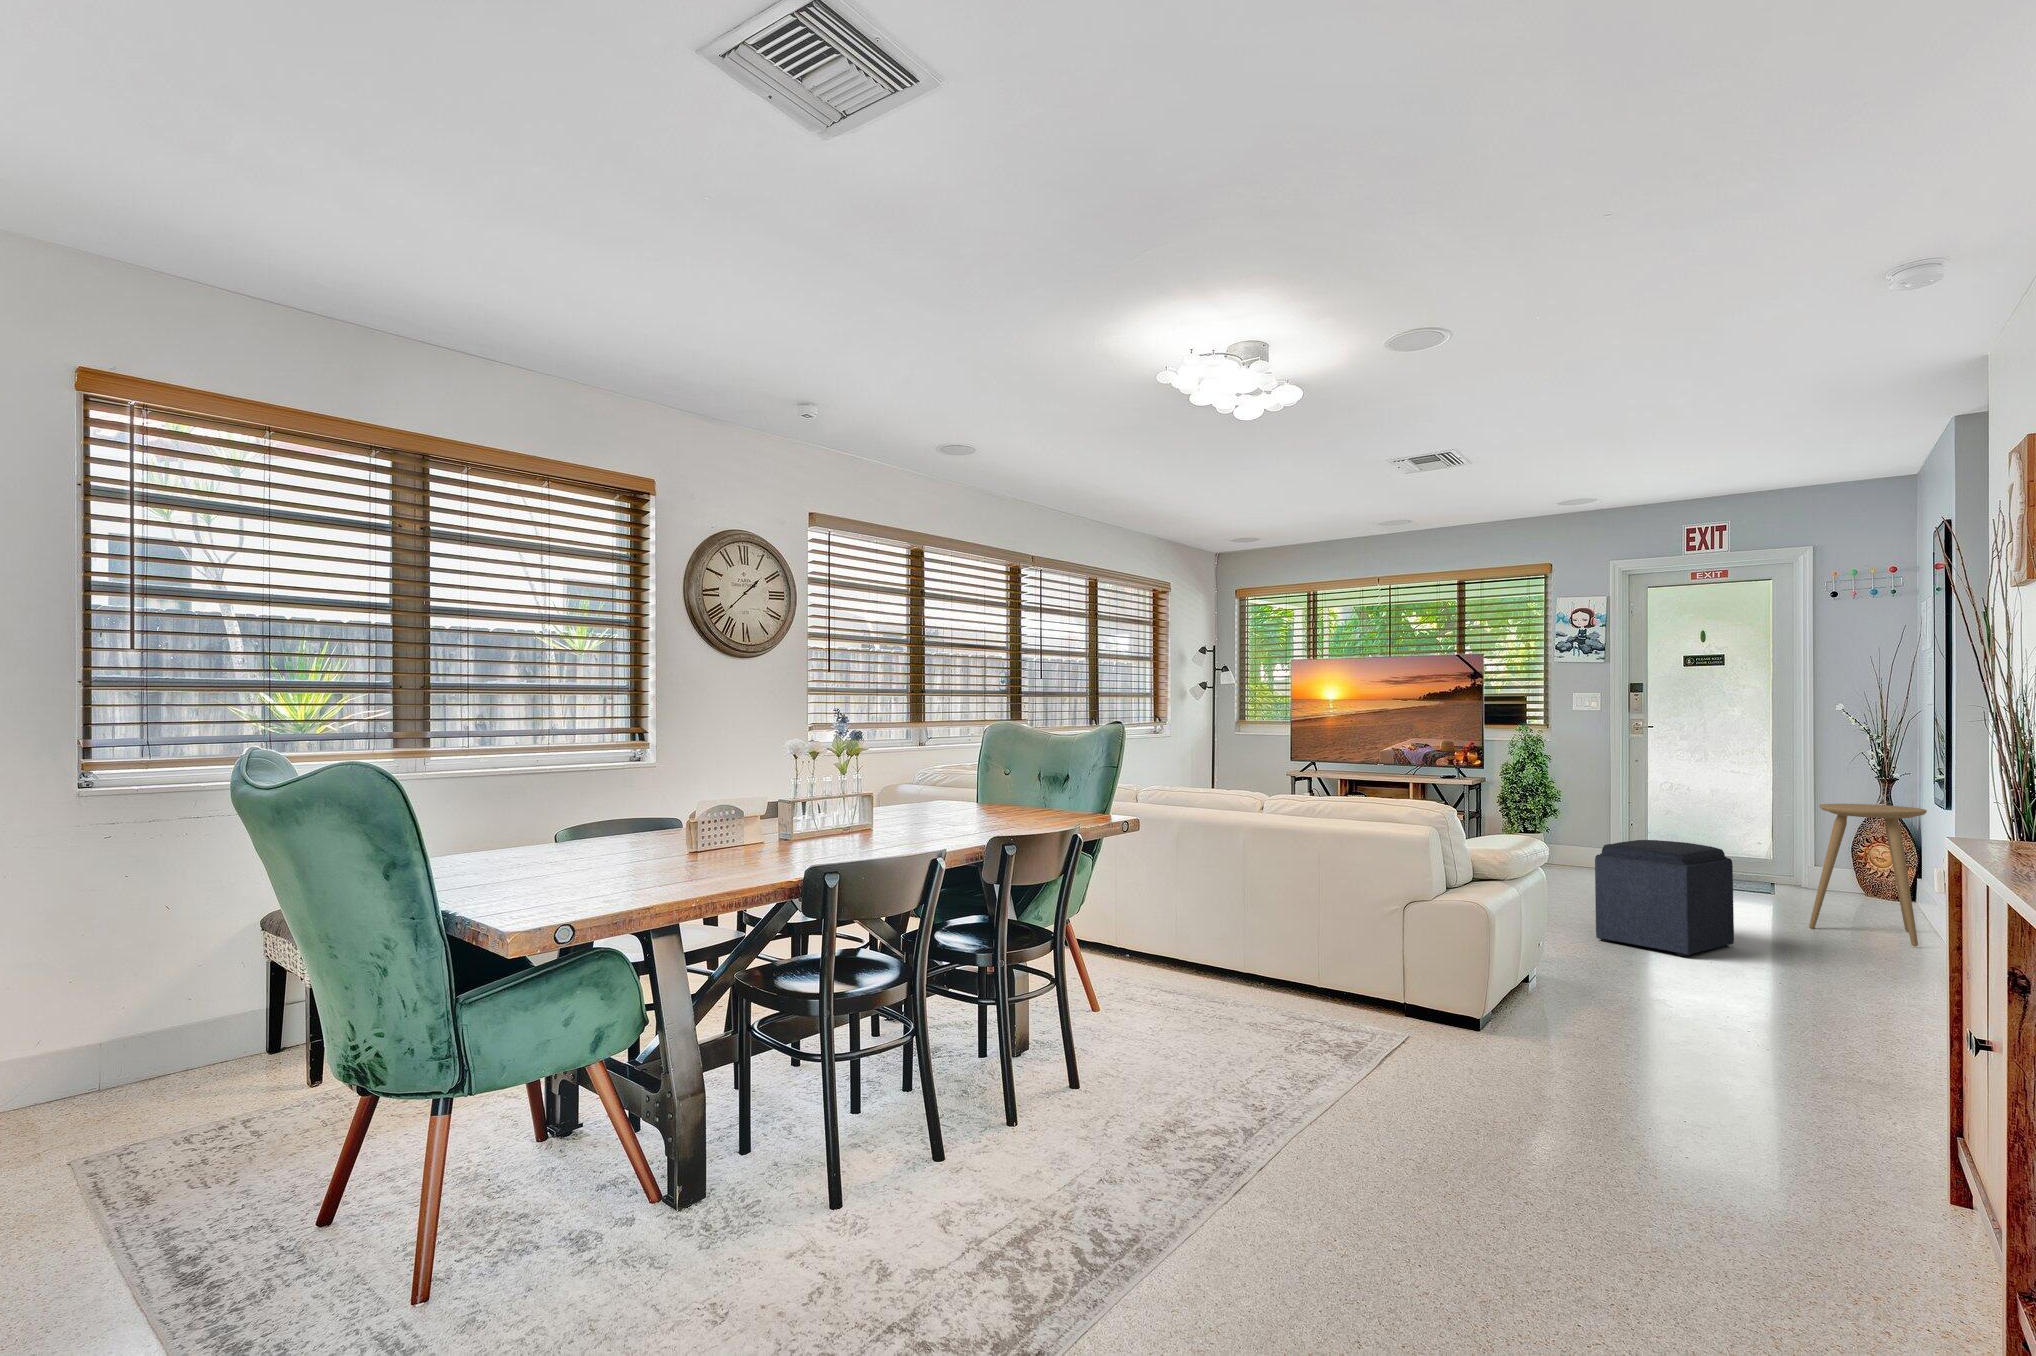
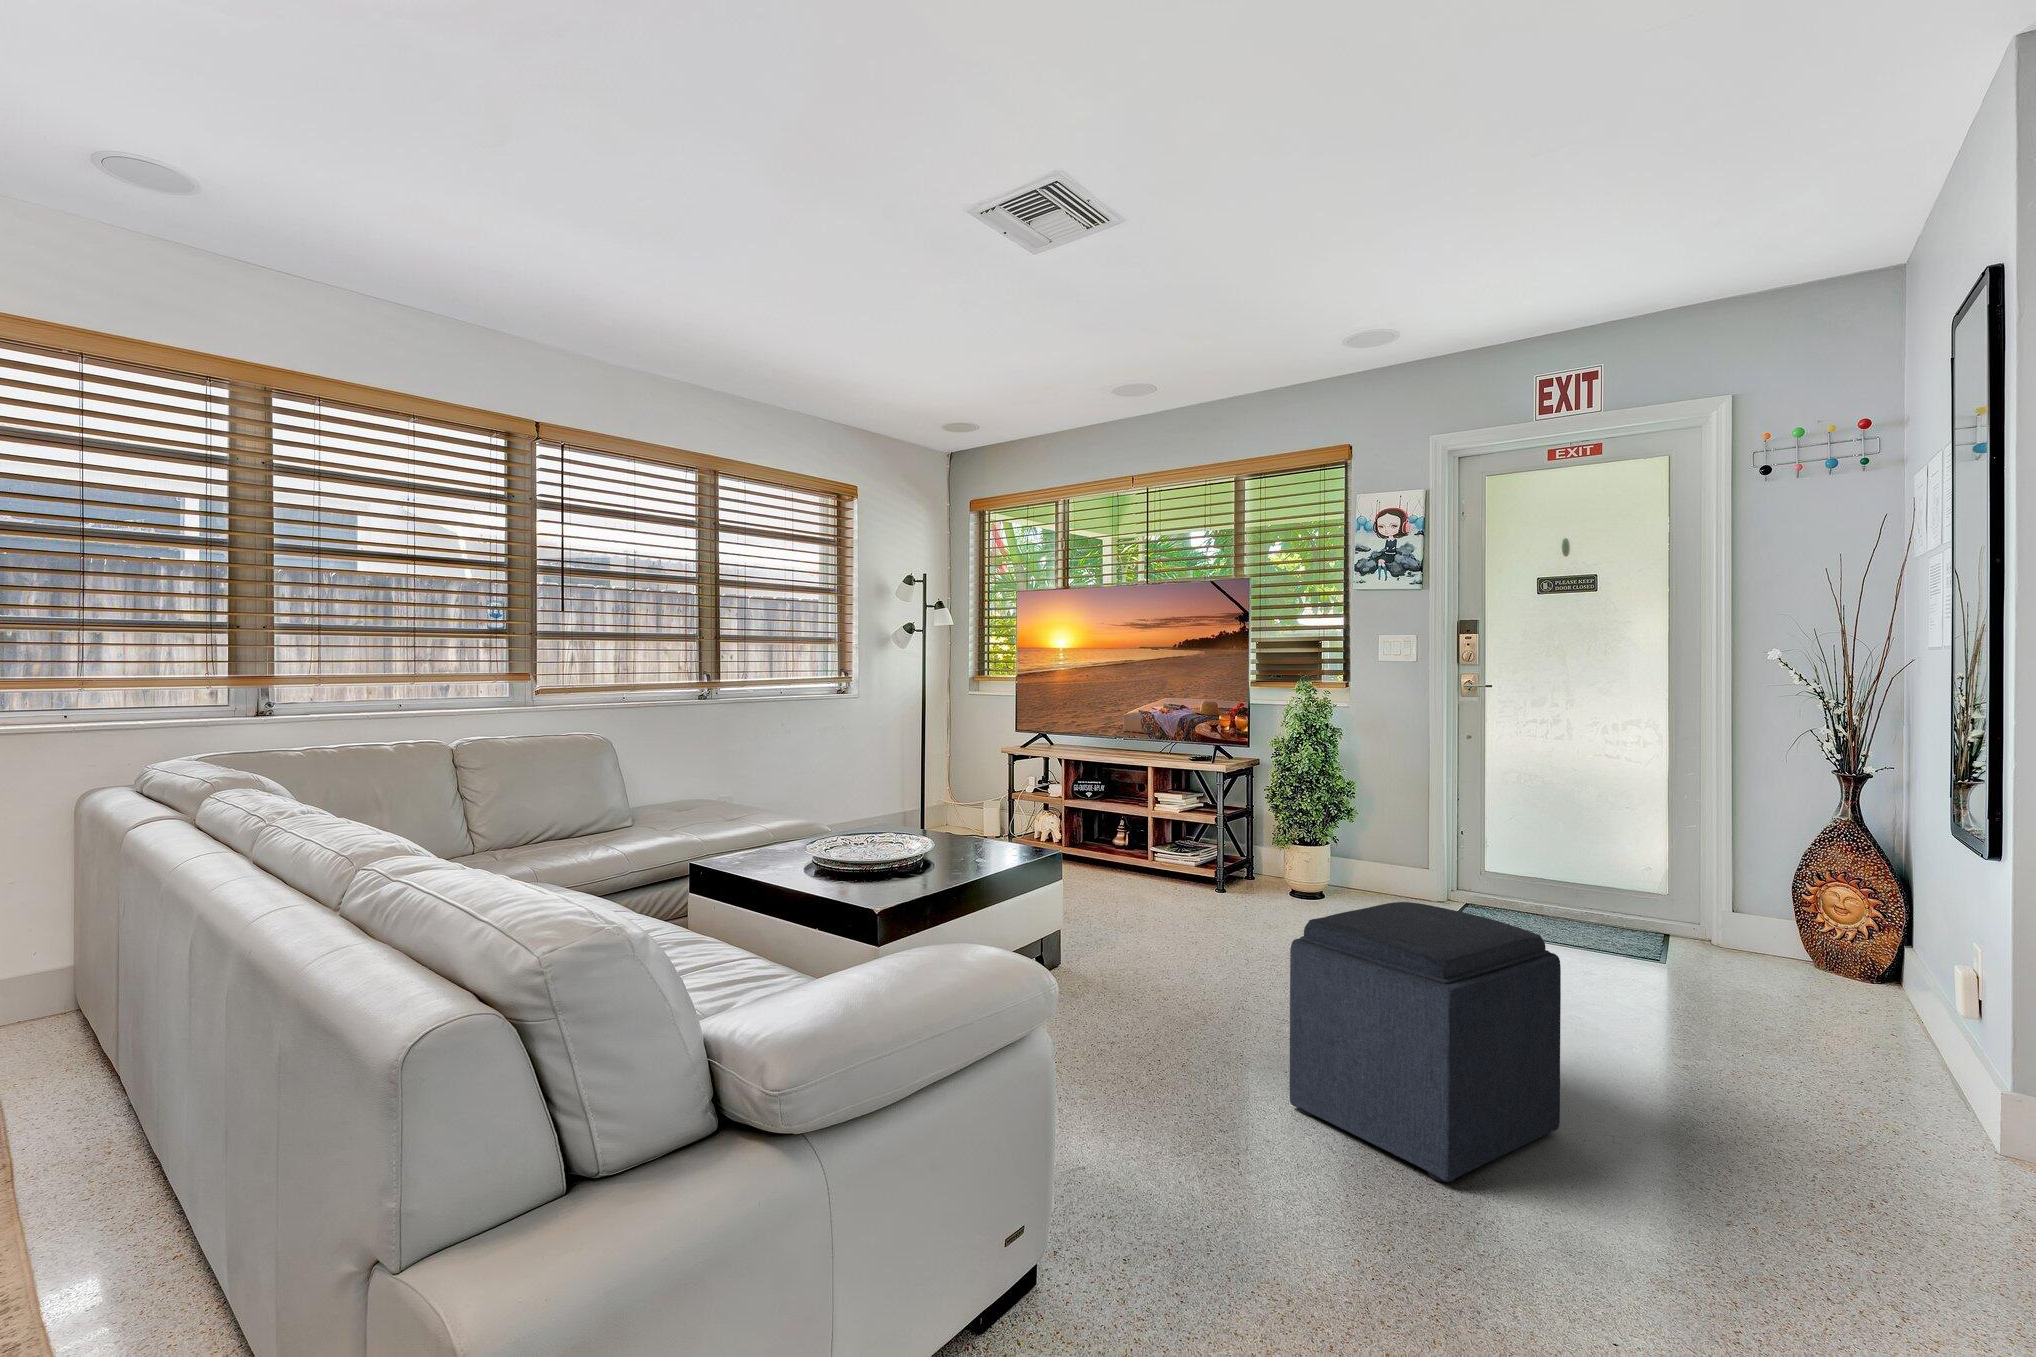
side table: present [1809,804,1927,946] -> none [1715,828,1959,1136]

